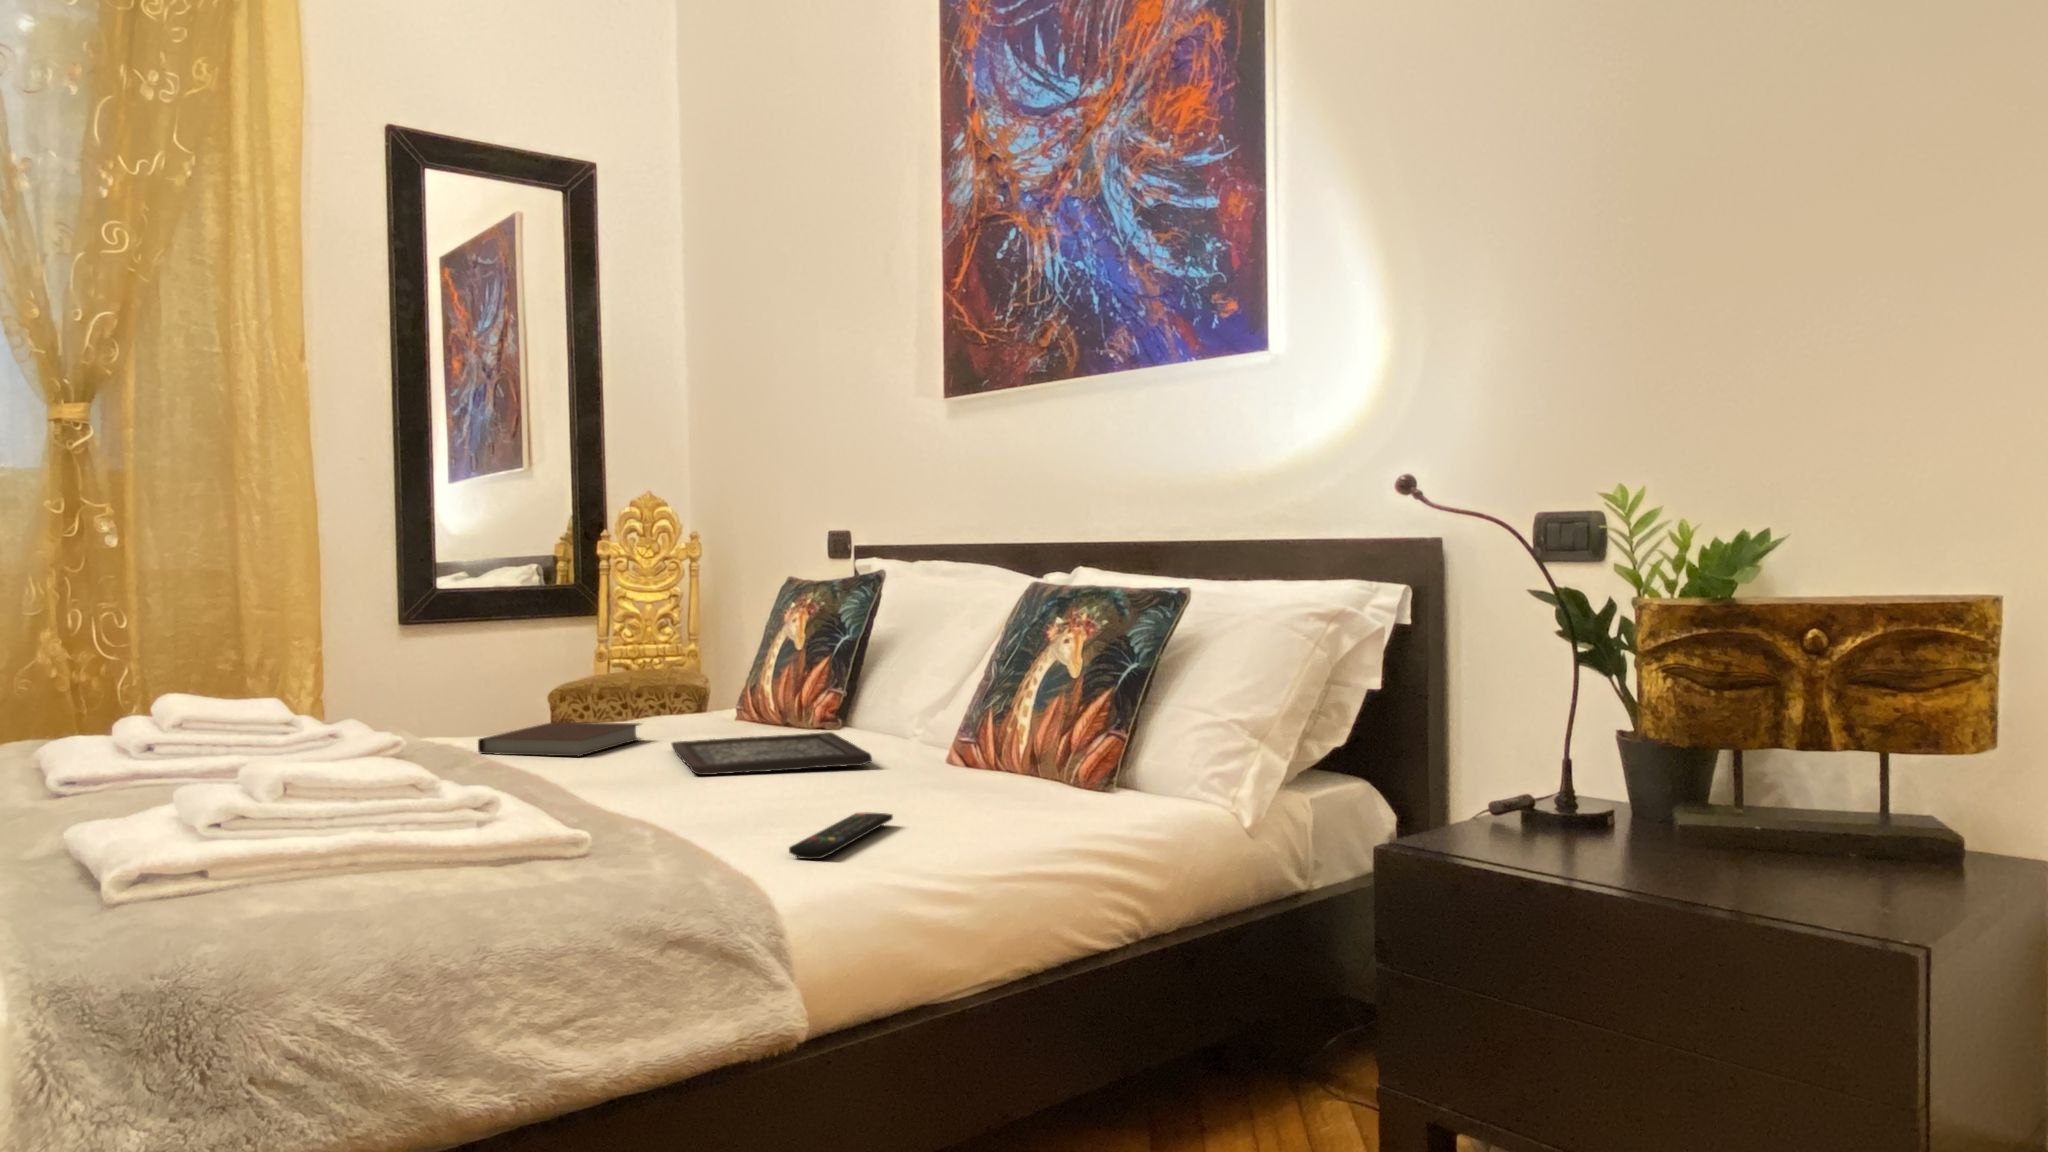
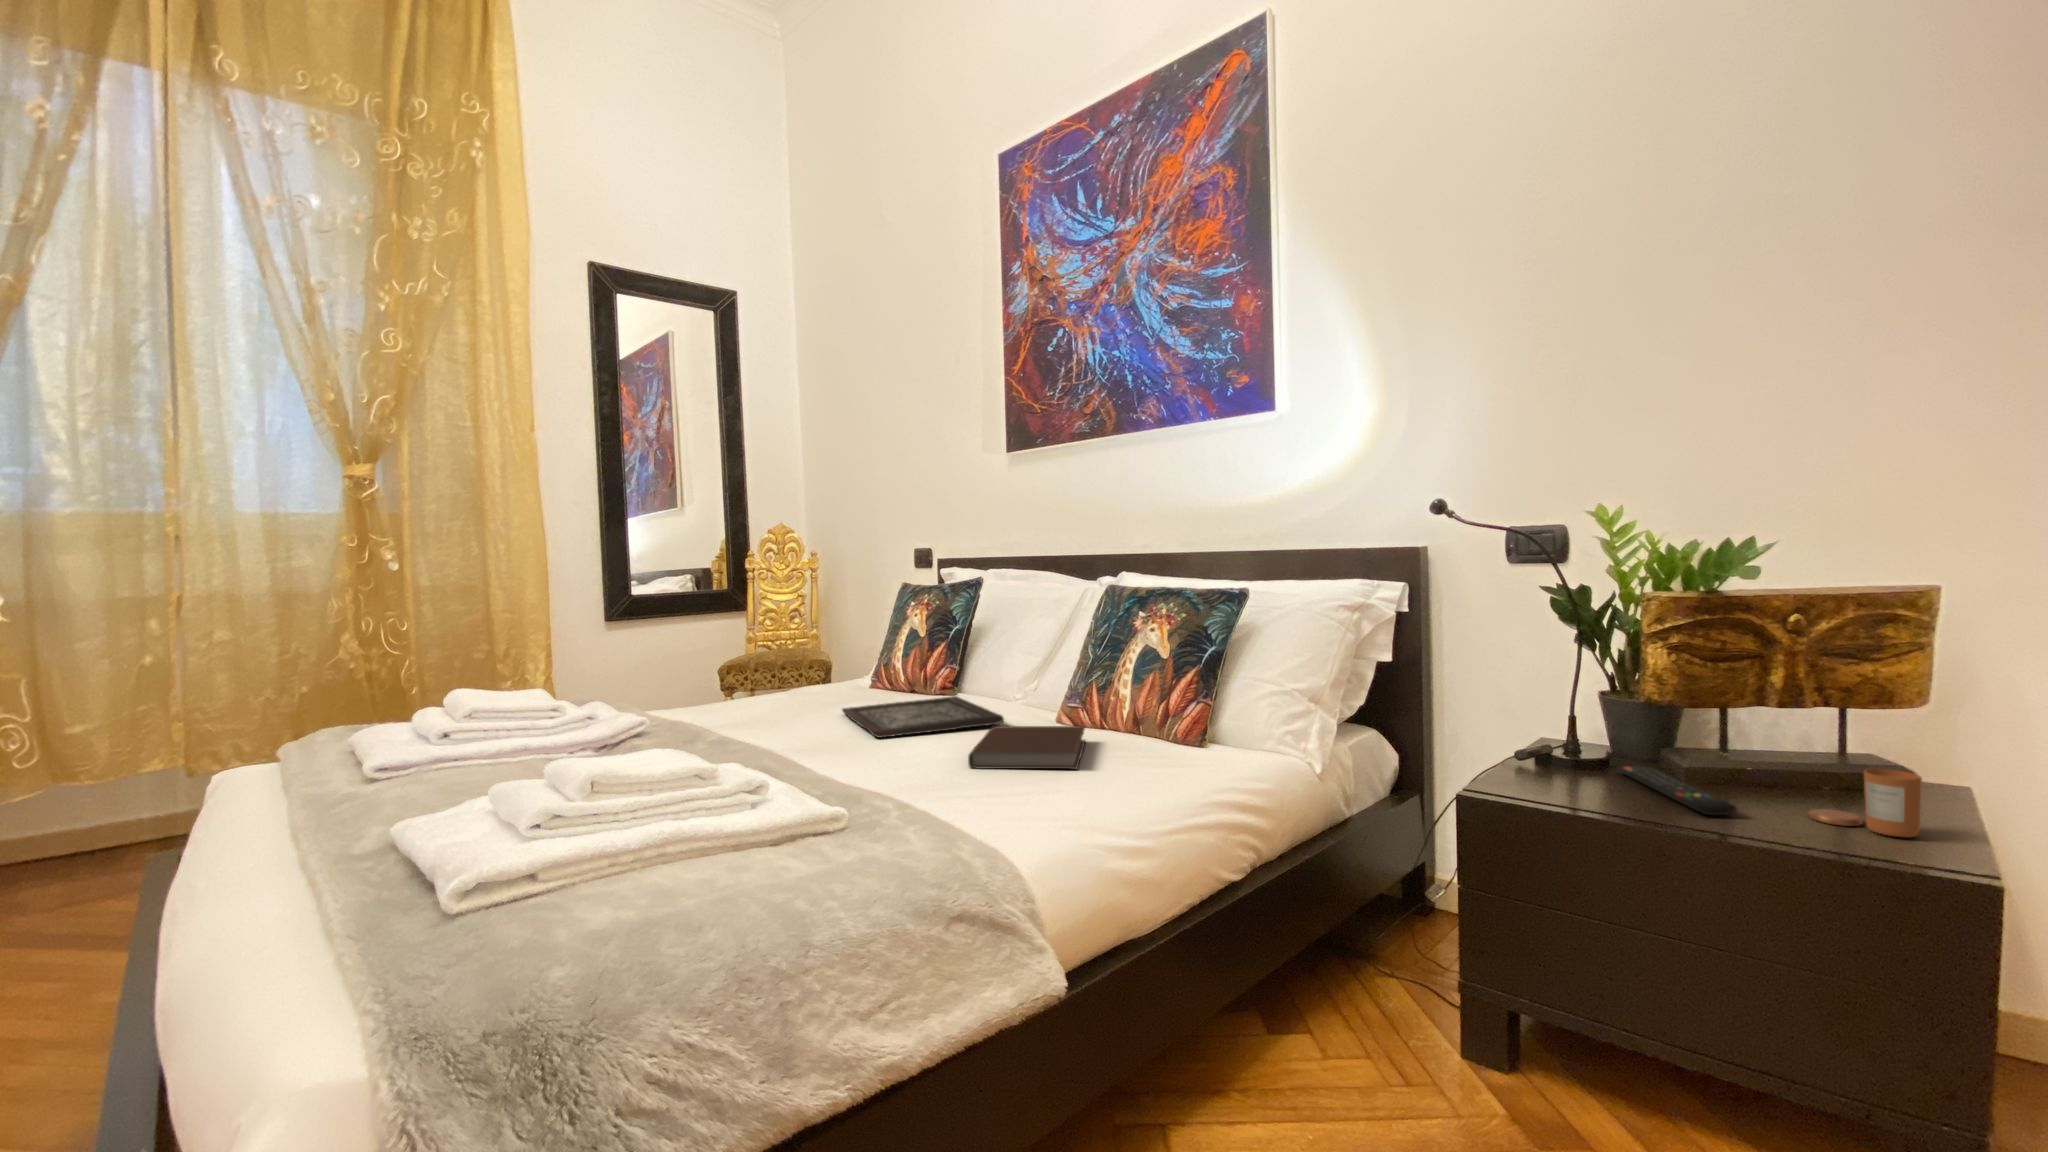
notebook: present [478,722,640,756] -> present [968,726,1085,769]
remote control: present [789,813,893,859] -> present [1617,766,1736,815]
candle: none [1783,821,1891,904] -> present [1809,769,1922,837]

